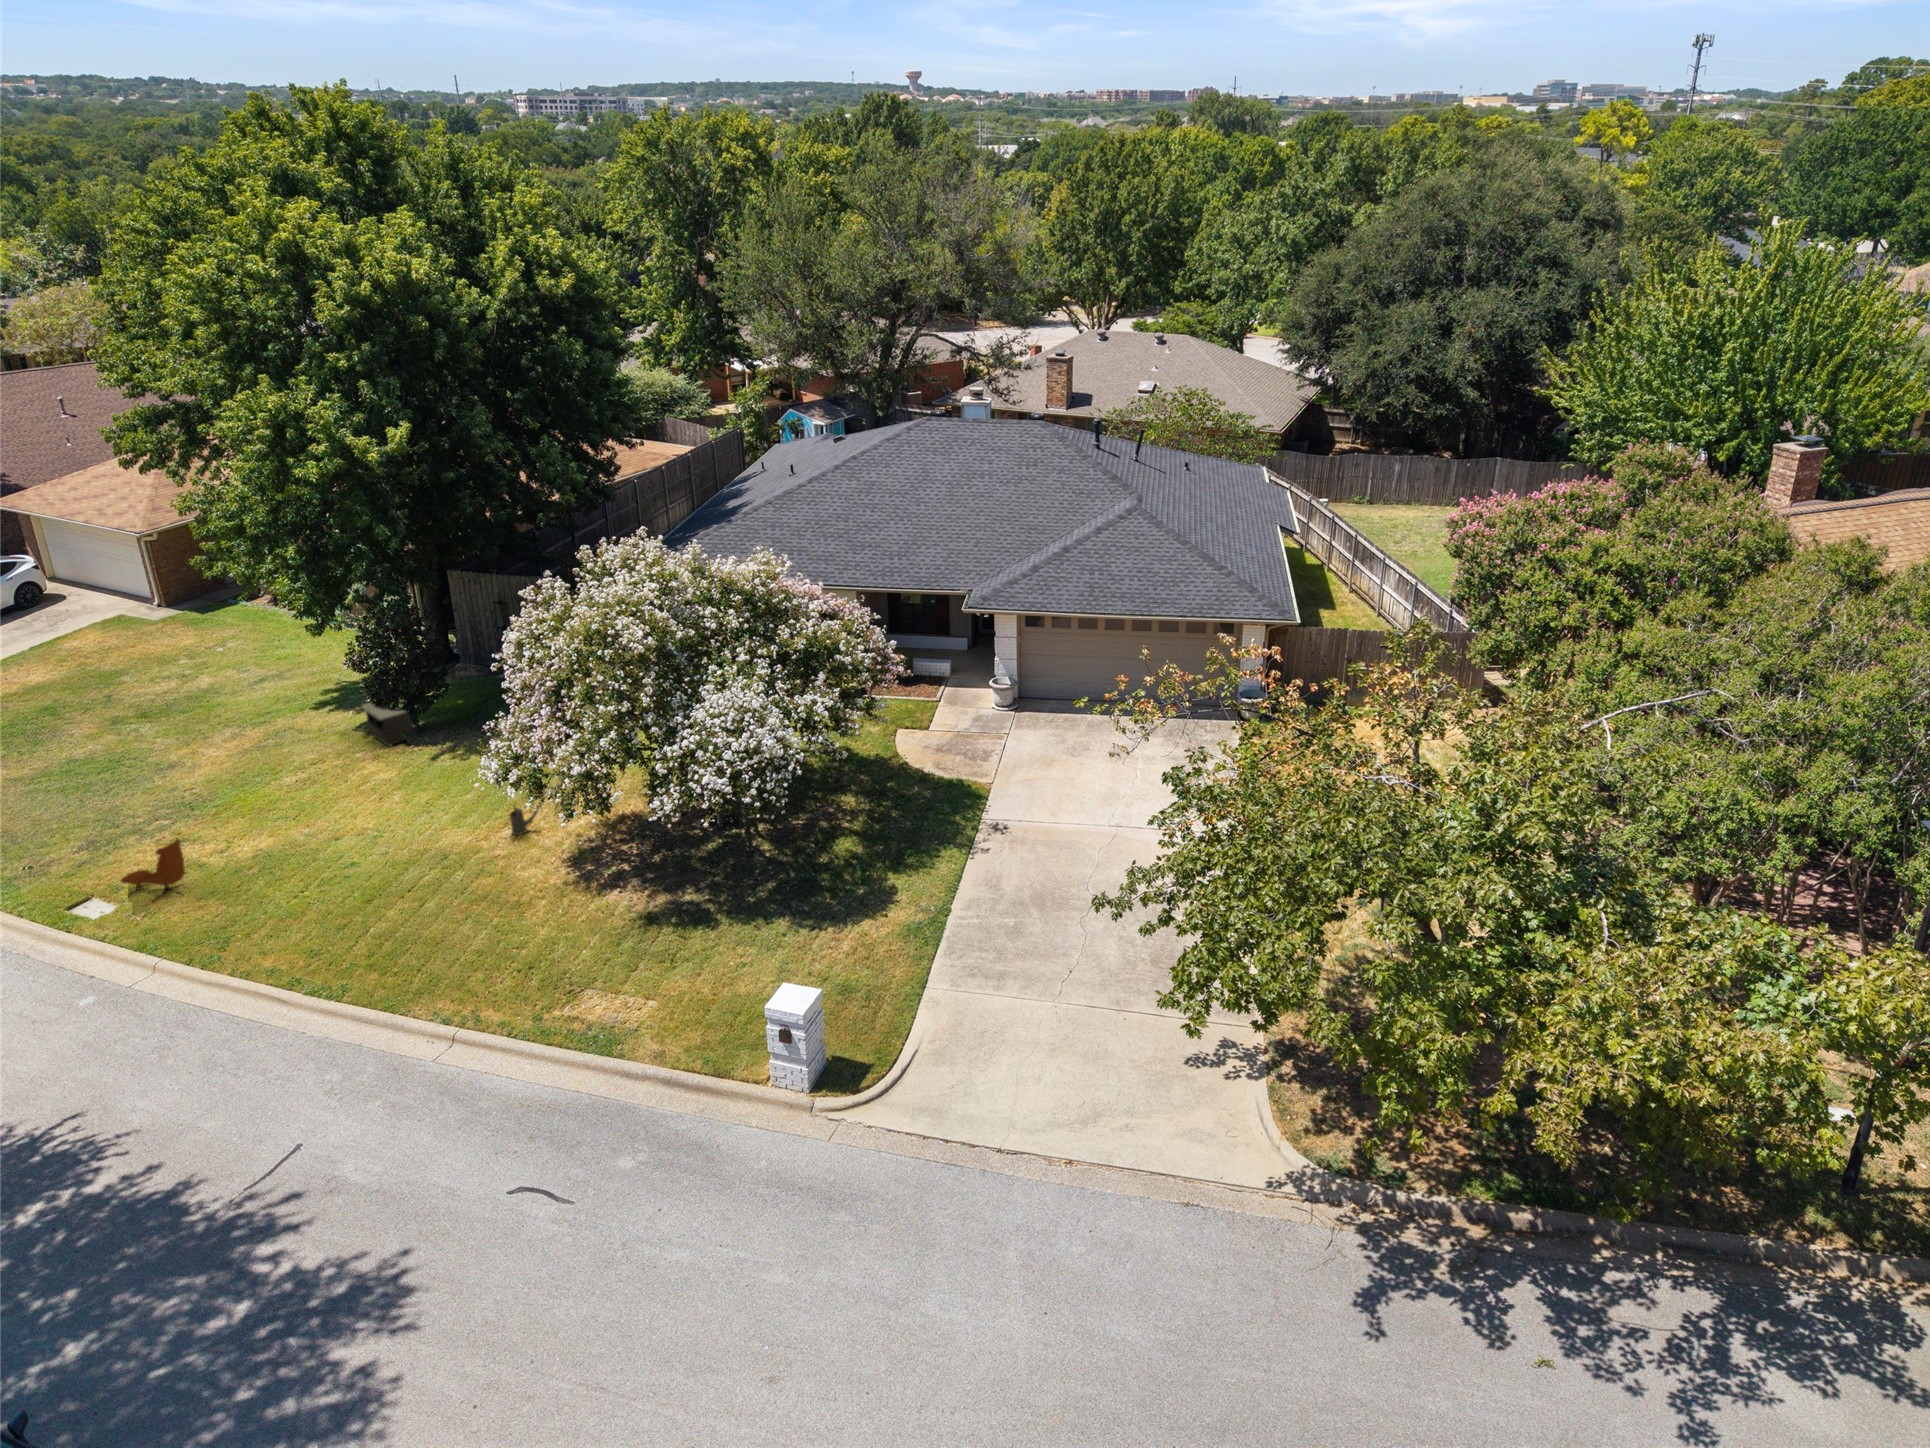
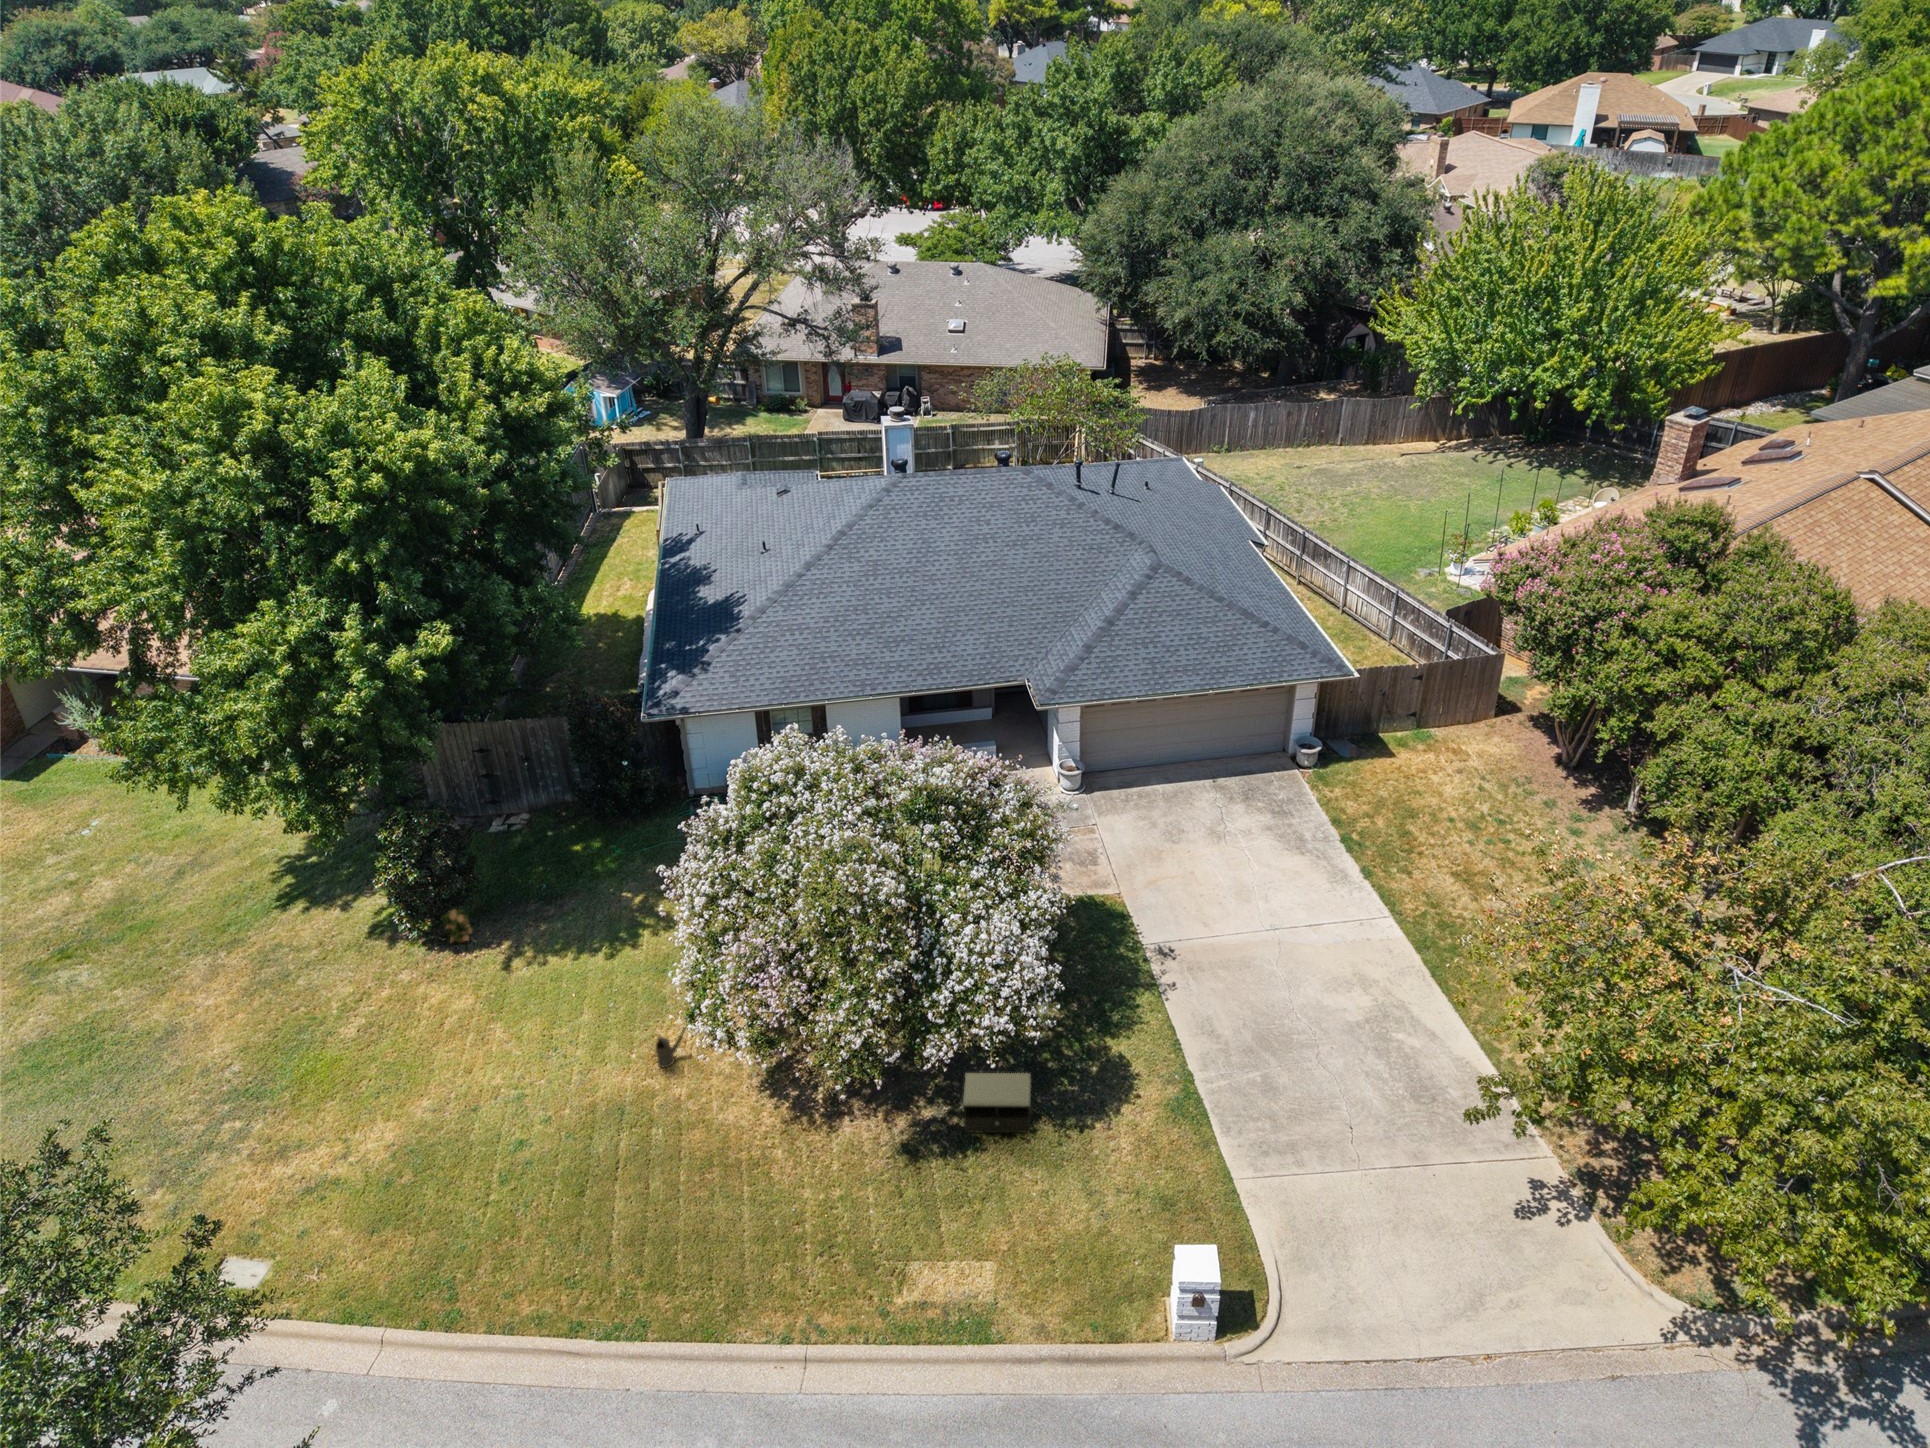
storage bench: present [362,703,413,746] -> present [963,1073,1031,1133]
decorative plant: none [421,710,450,741] -> present [443,909,472,942]
lounge chair: present [121,839,185,896] -> none [223,1184,313,1264]

